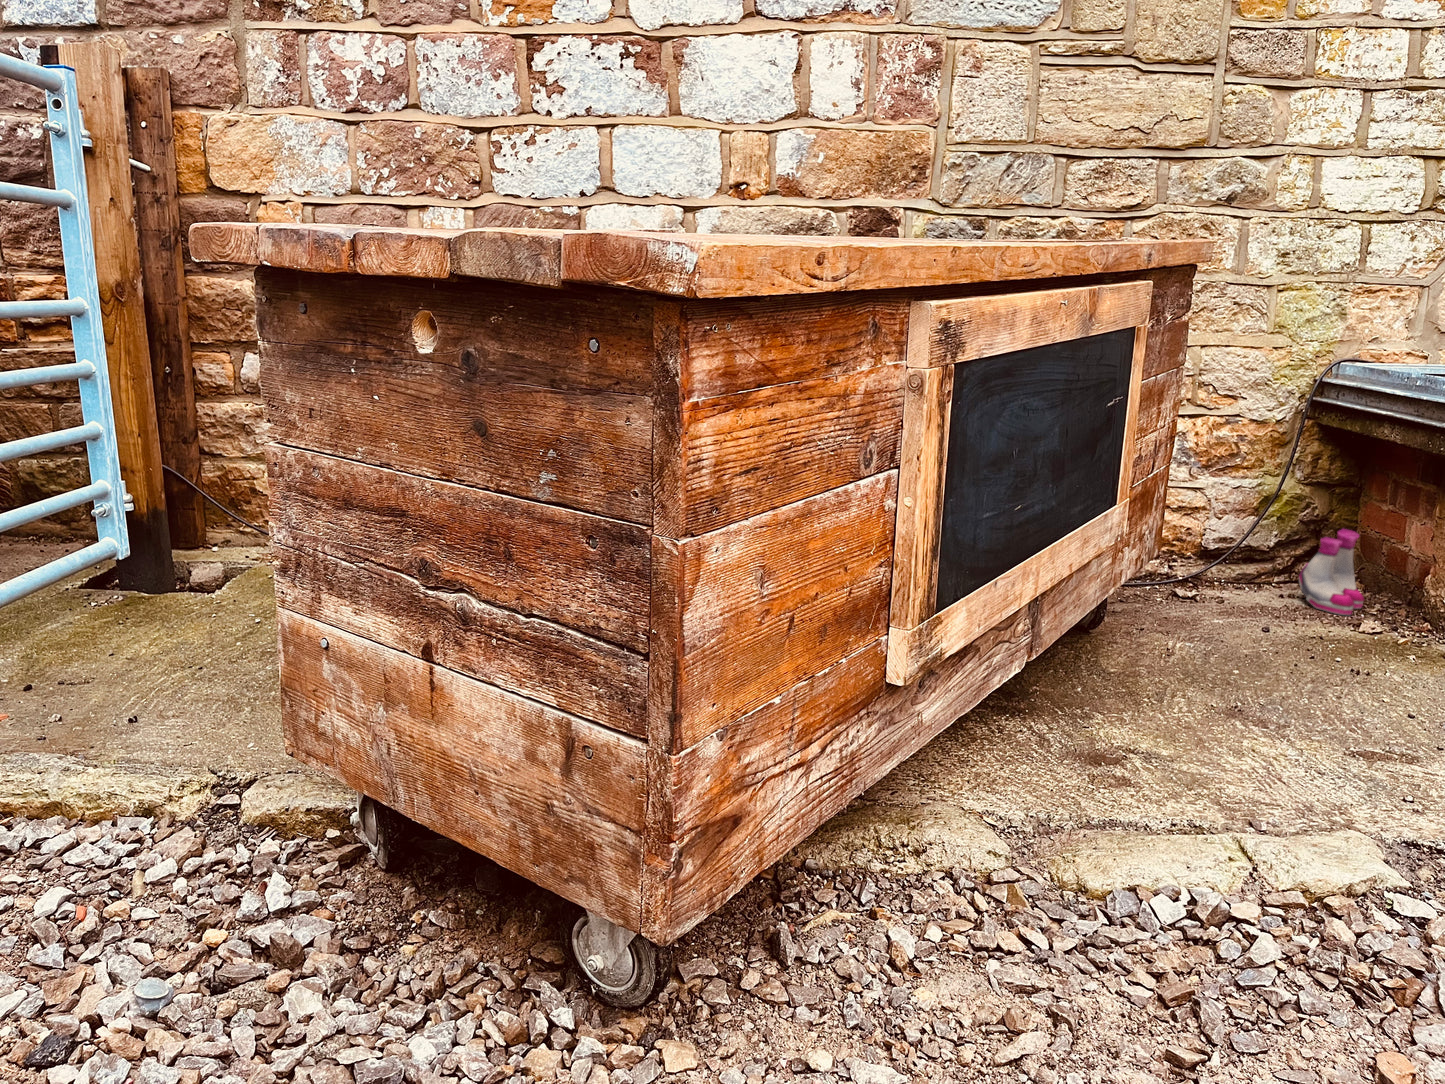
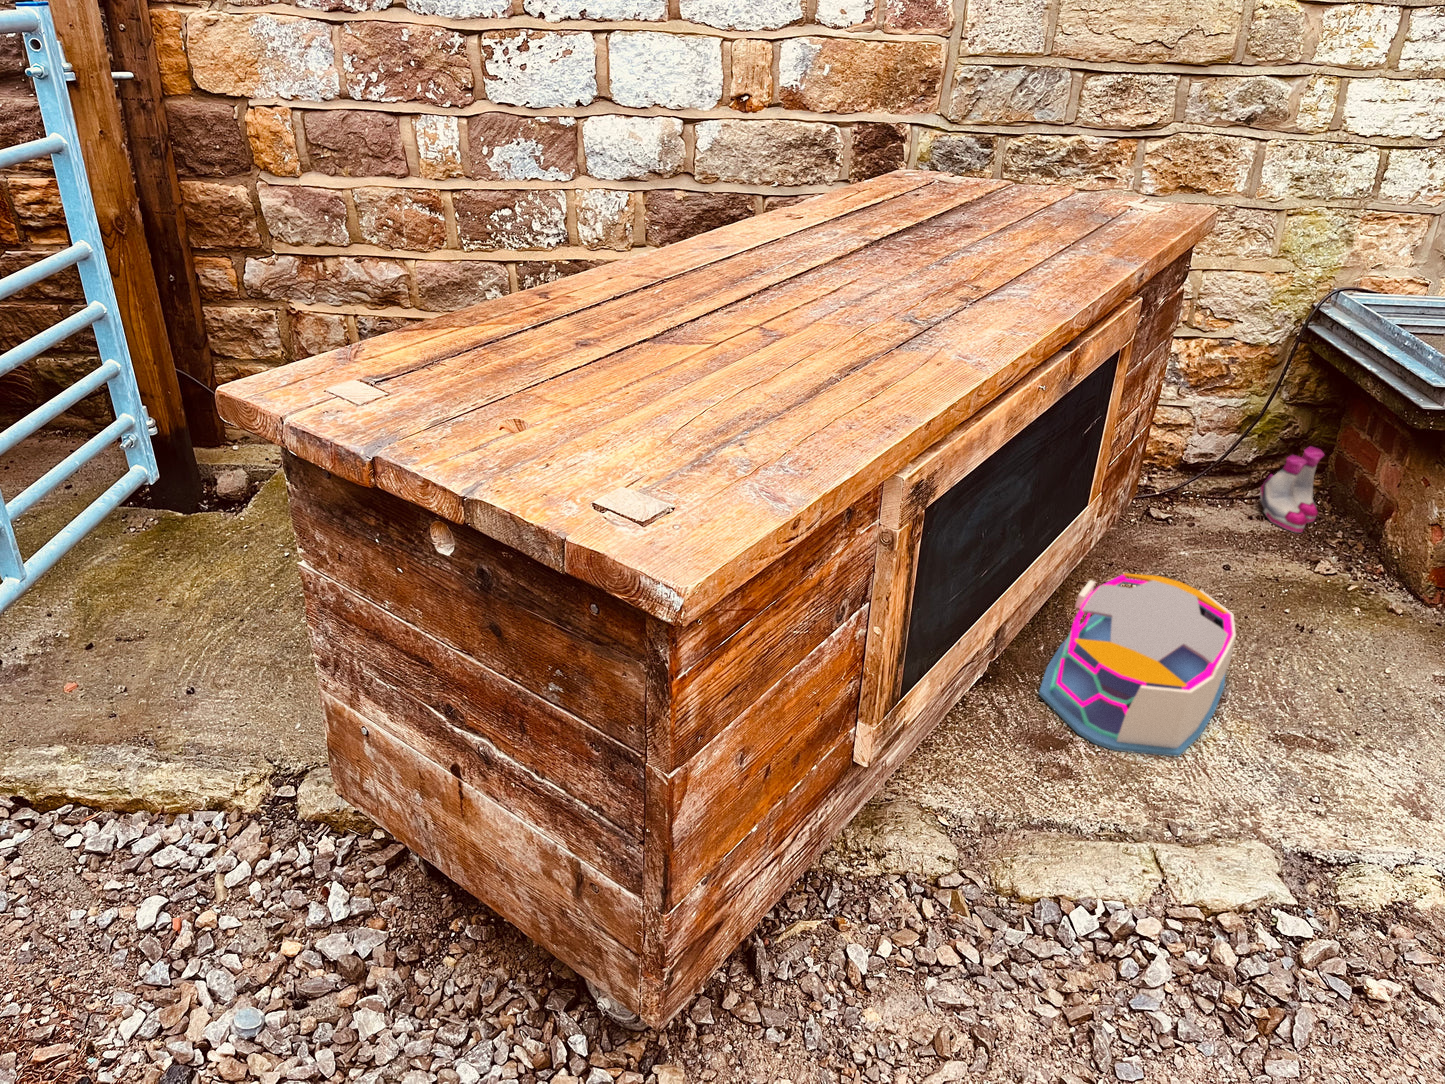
storage bin: none [1085,609,1295,777] -> present [1039,573,1236,756]

